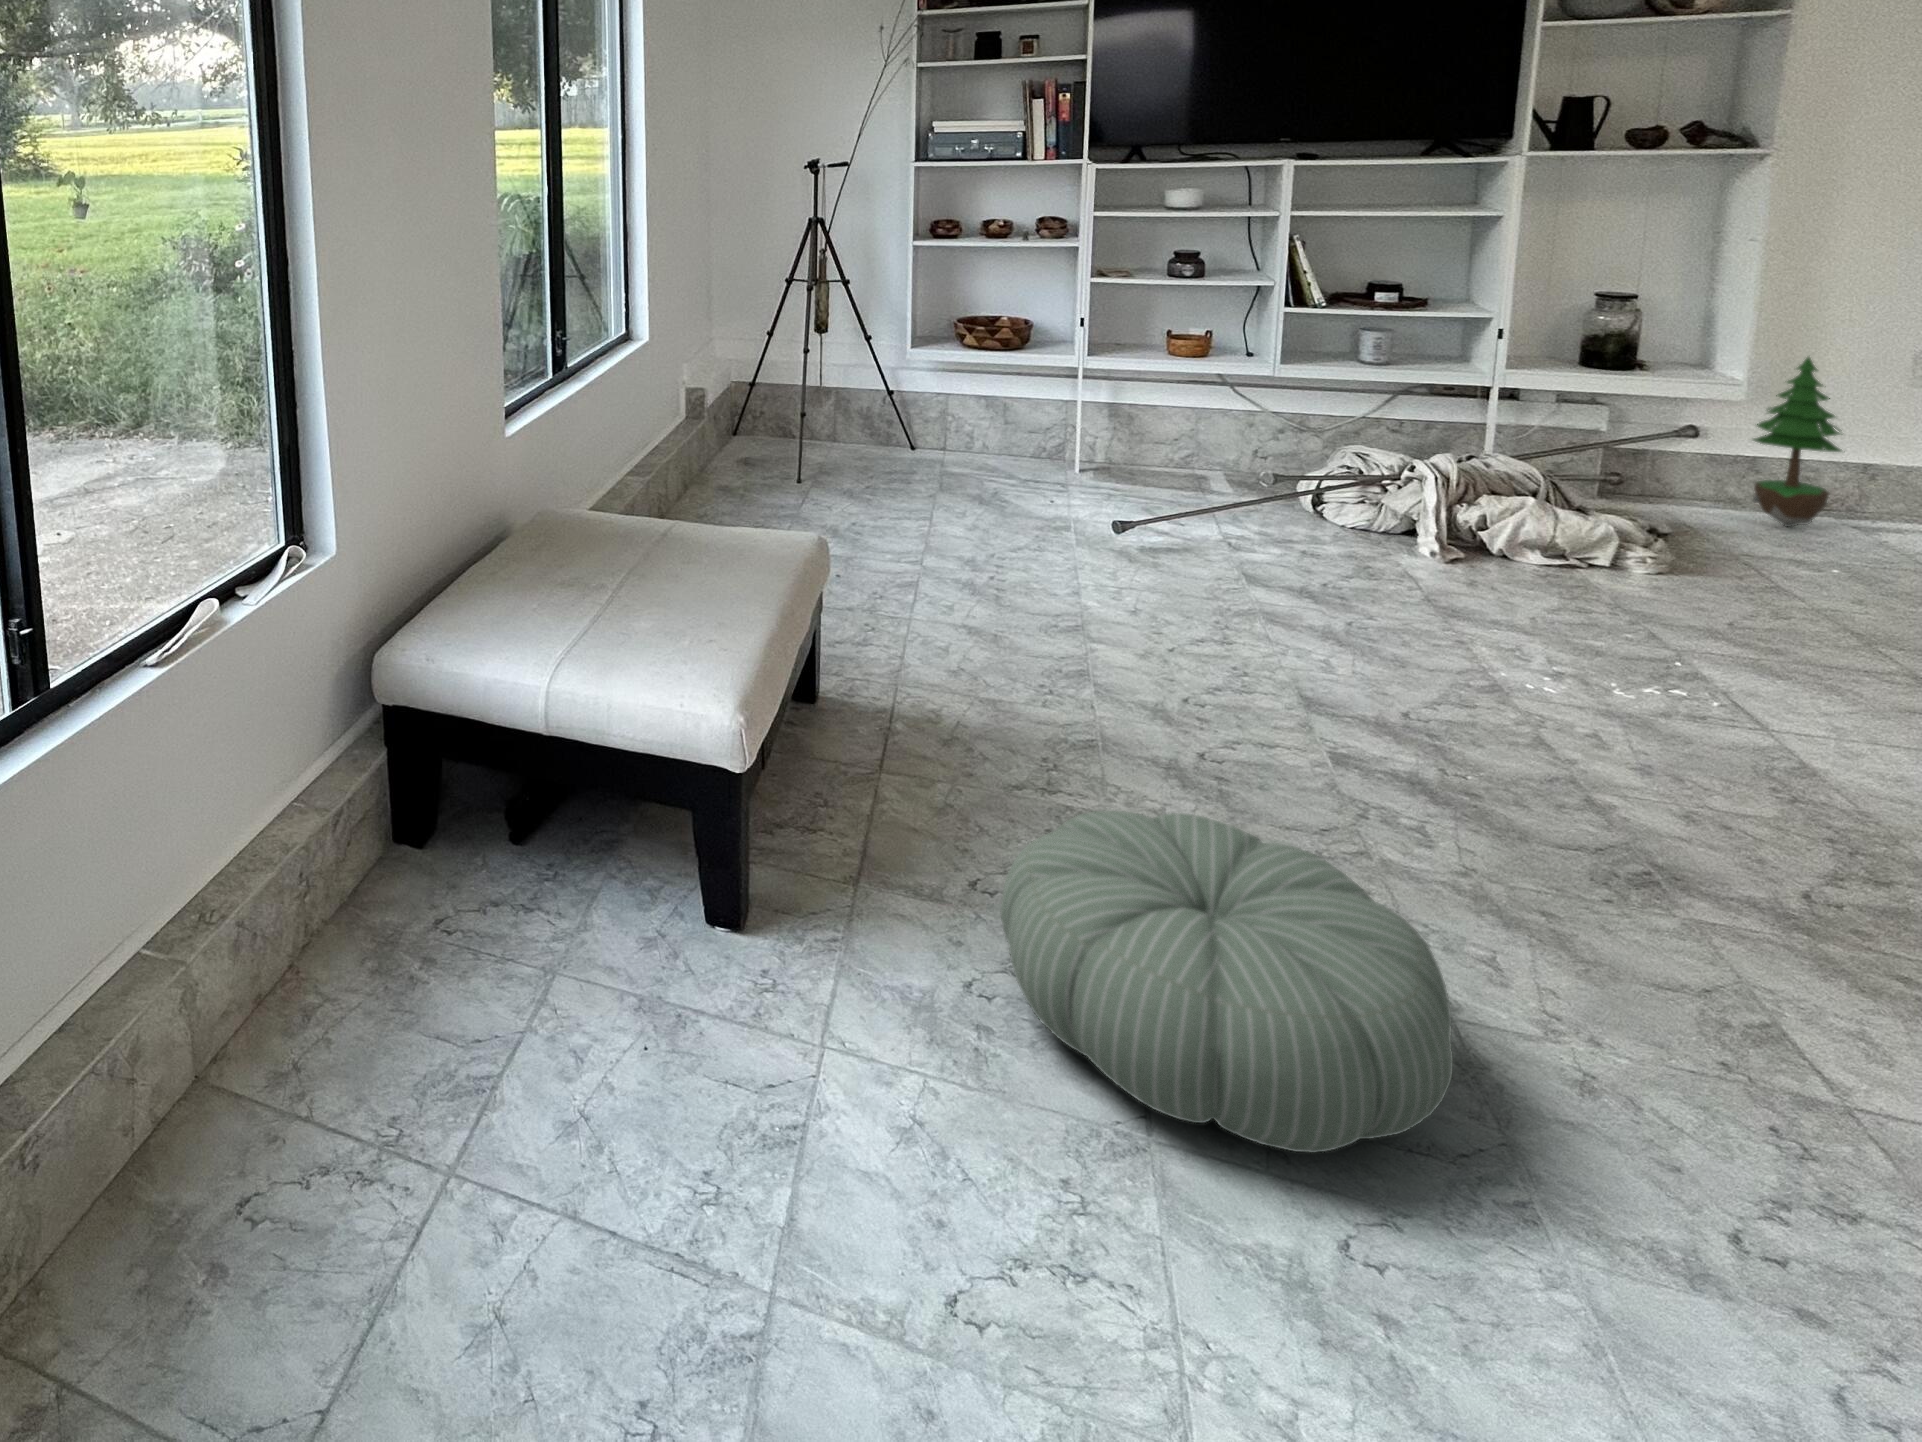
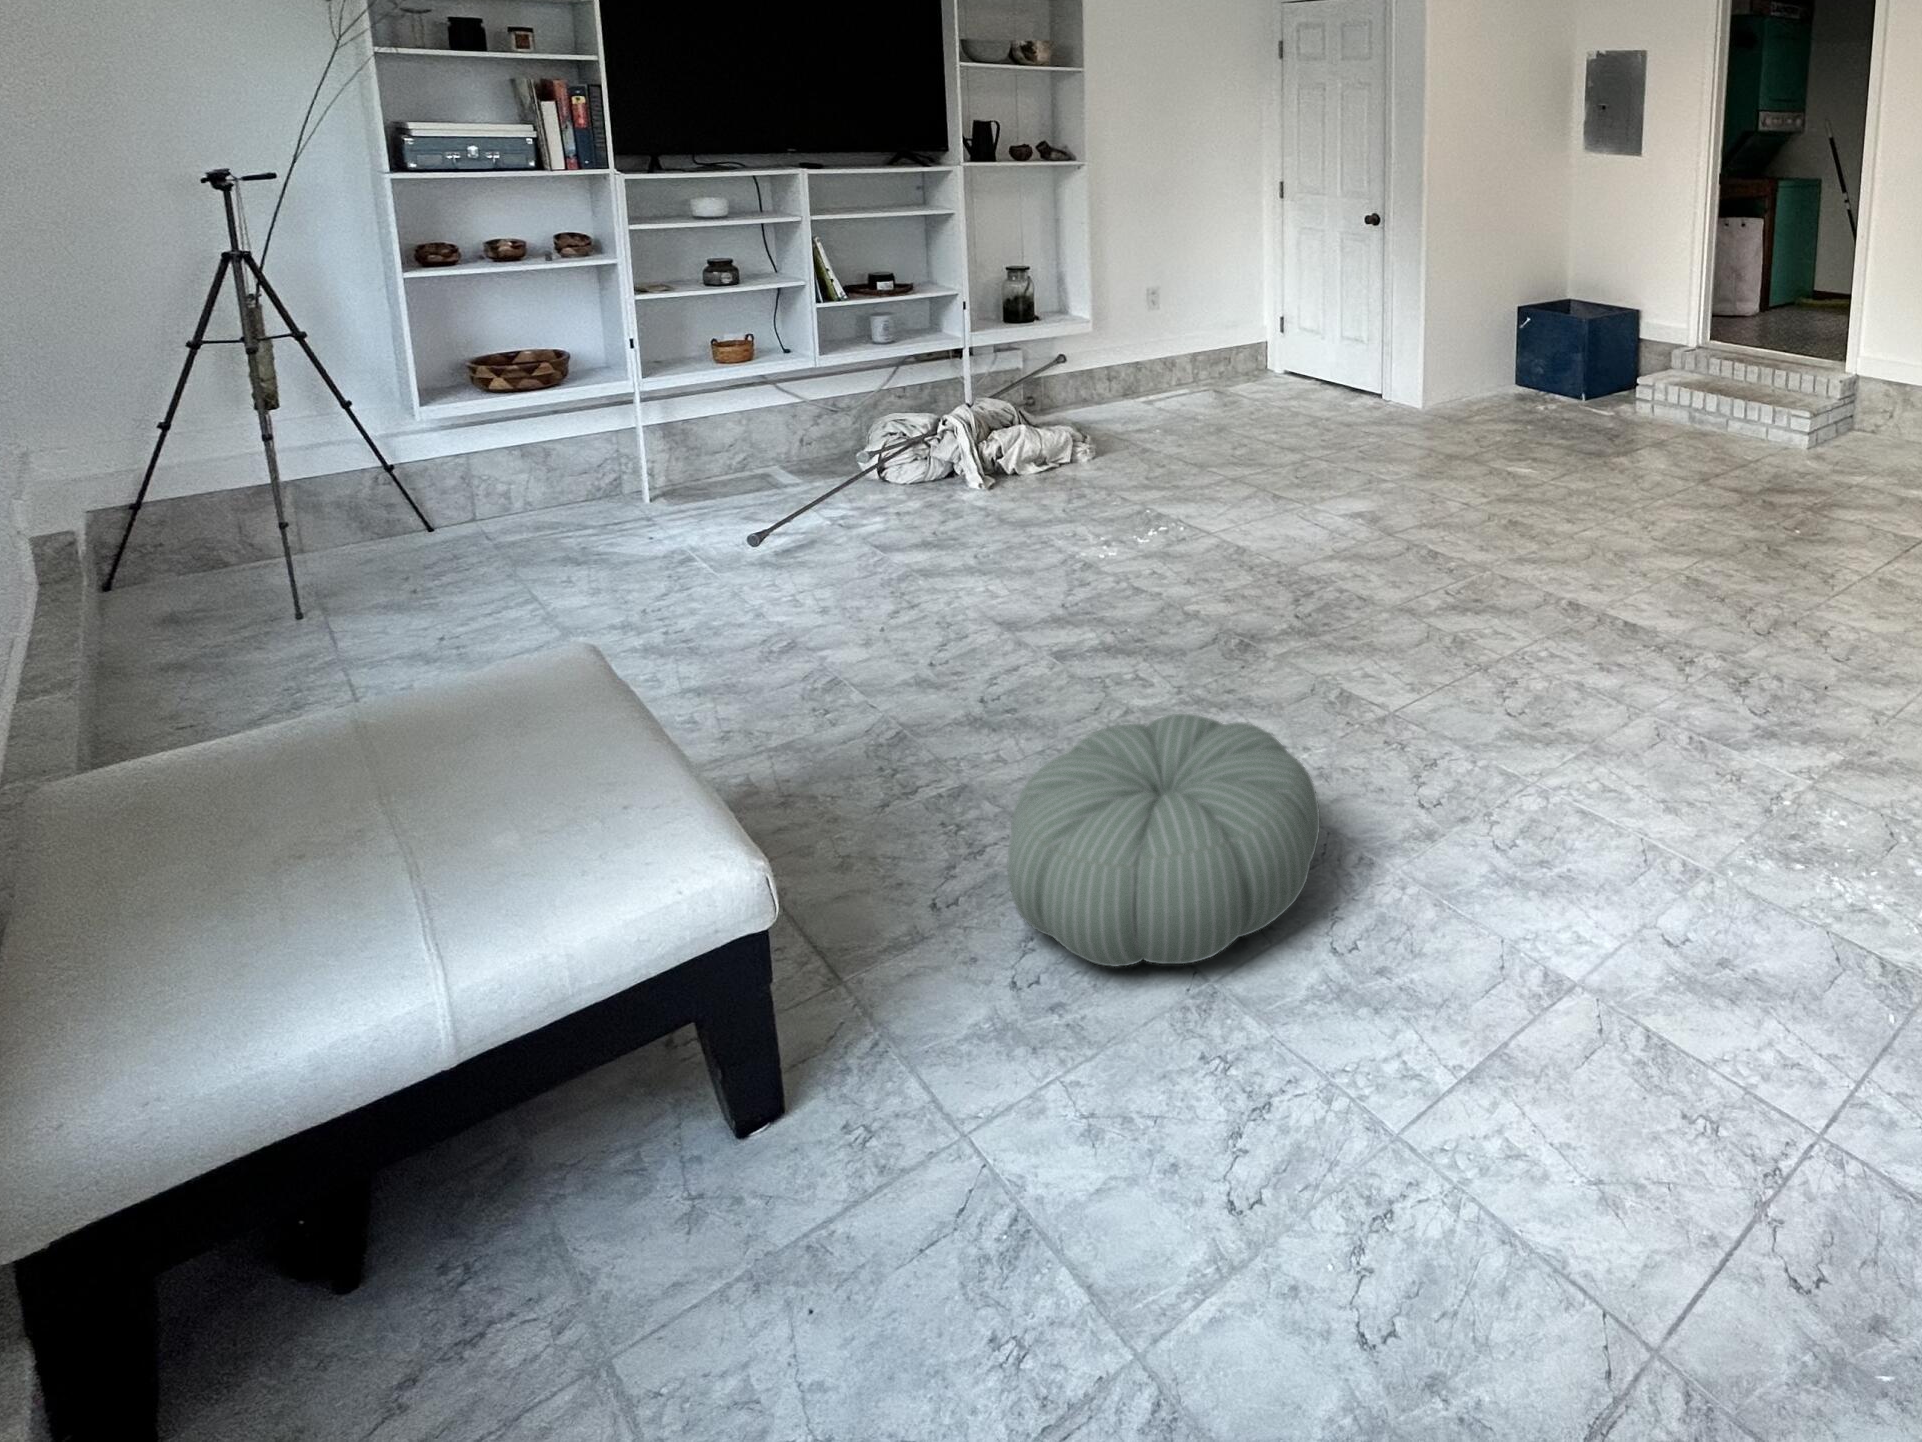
potted tree: present [1753,357,1841,527] -> none [1098,299,1140,414]

